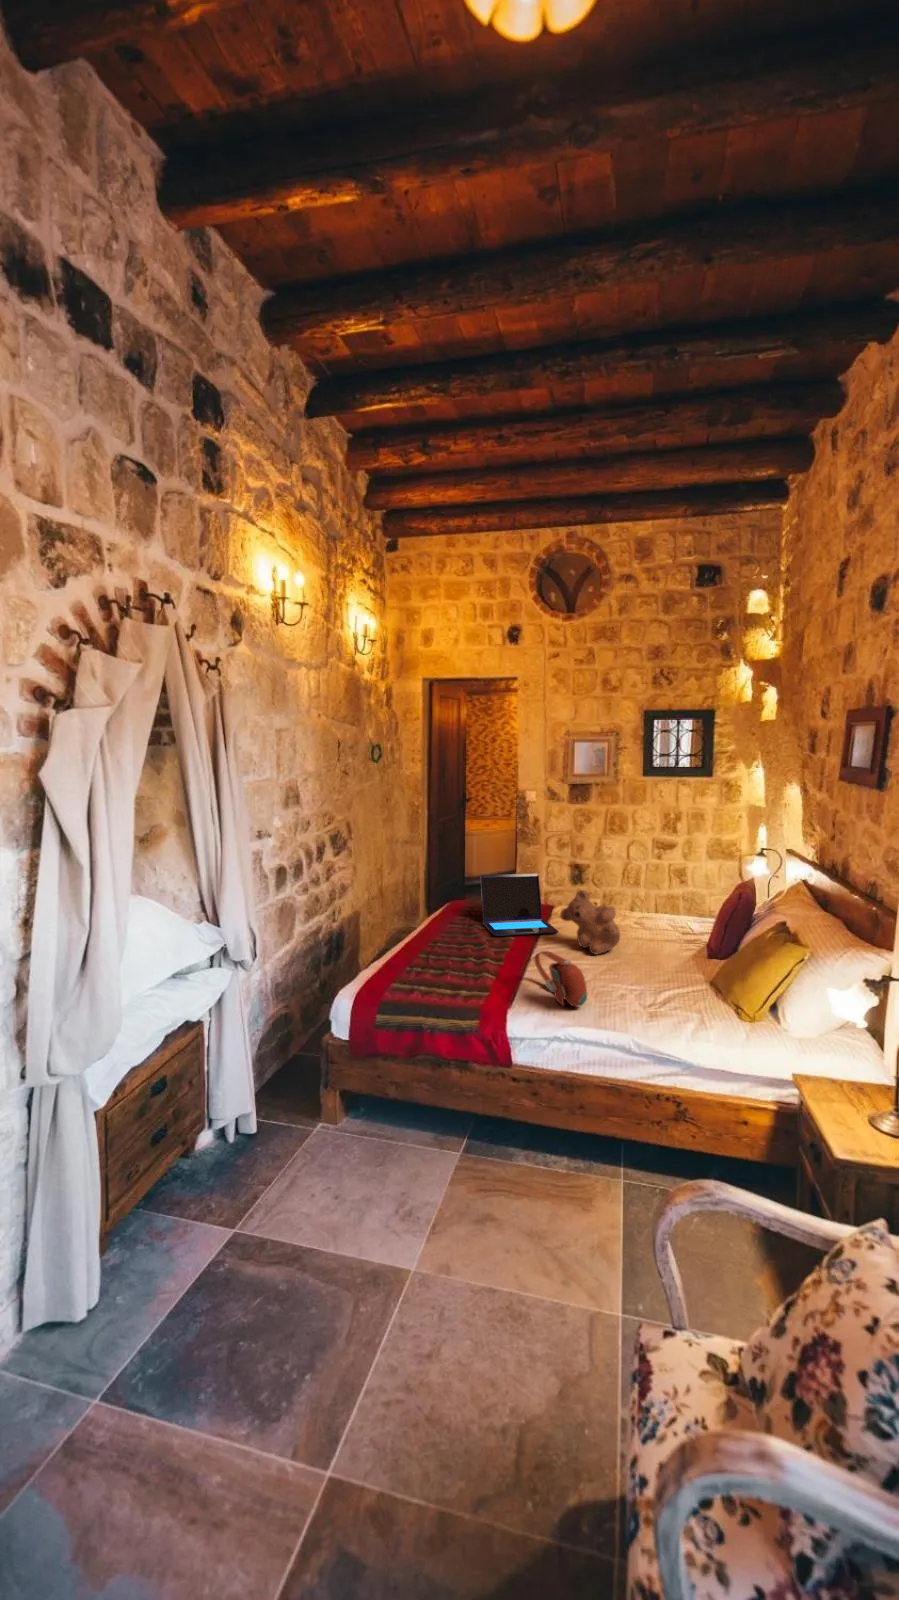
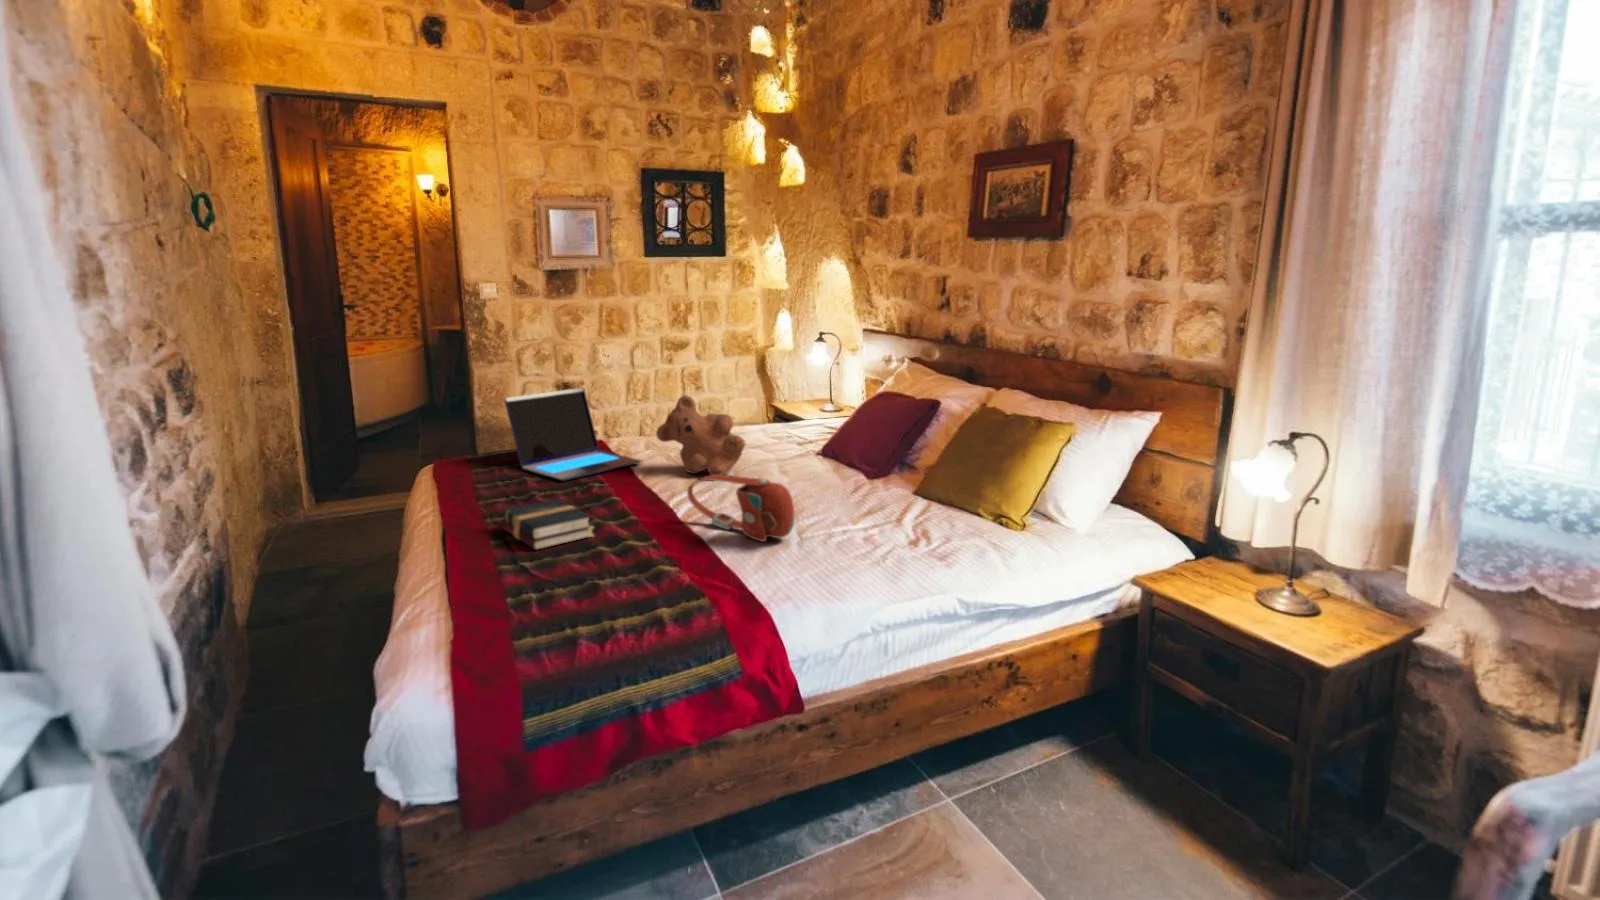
hardback book: none [428,947,470,976] -> present [501,499,593,550]

